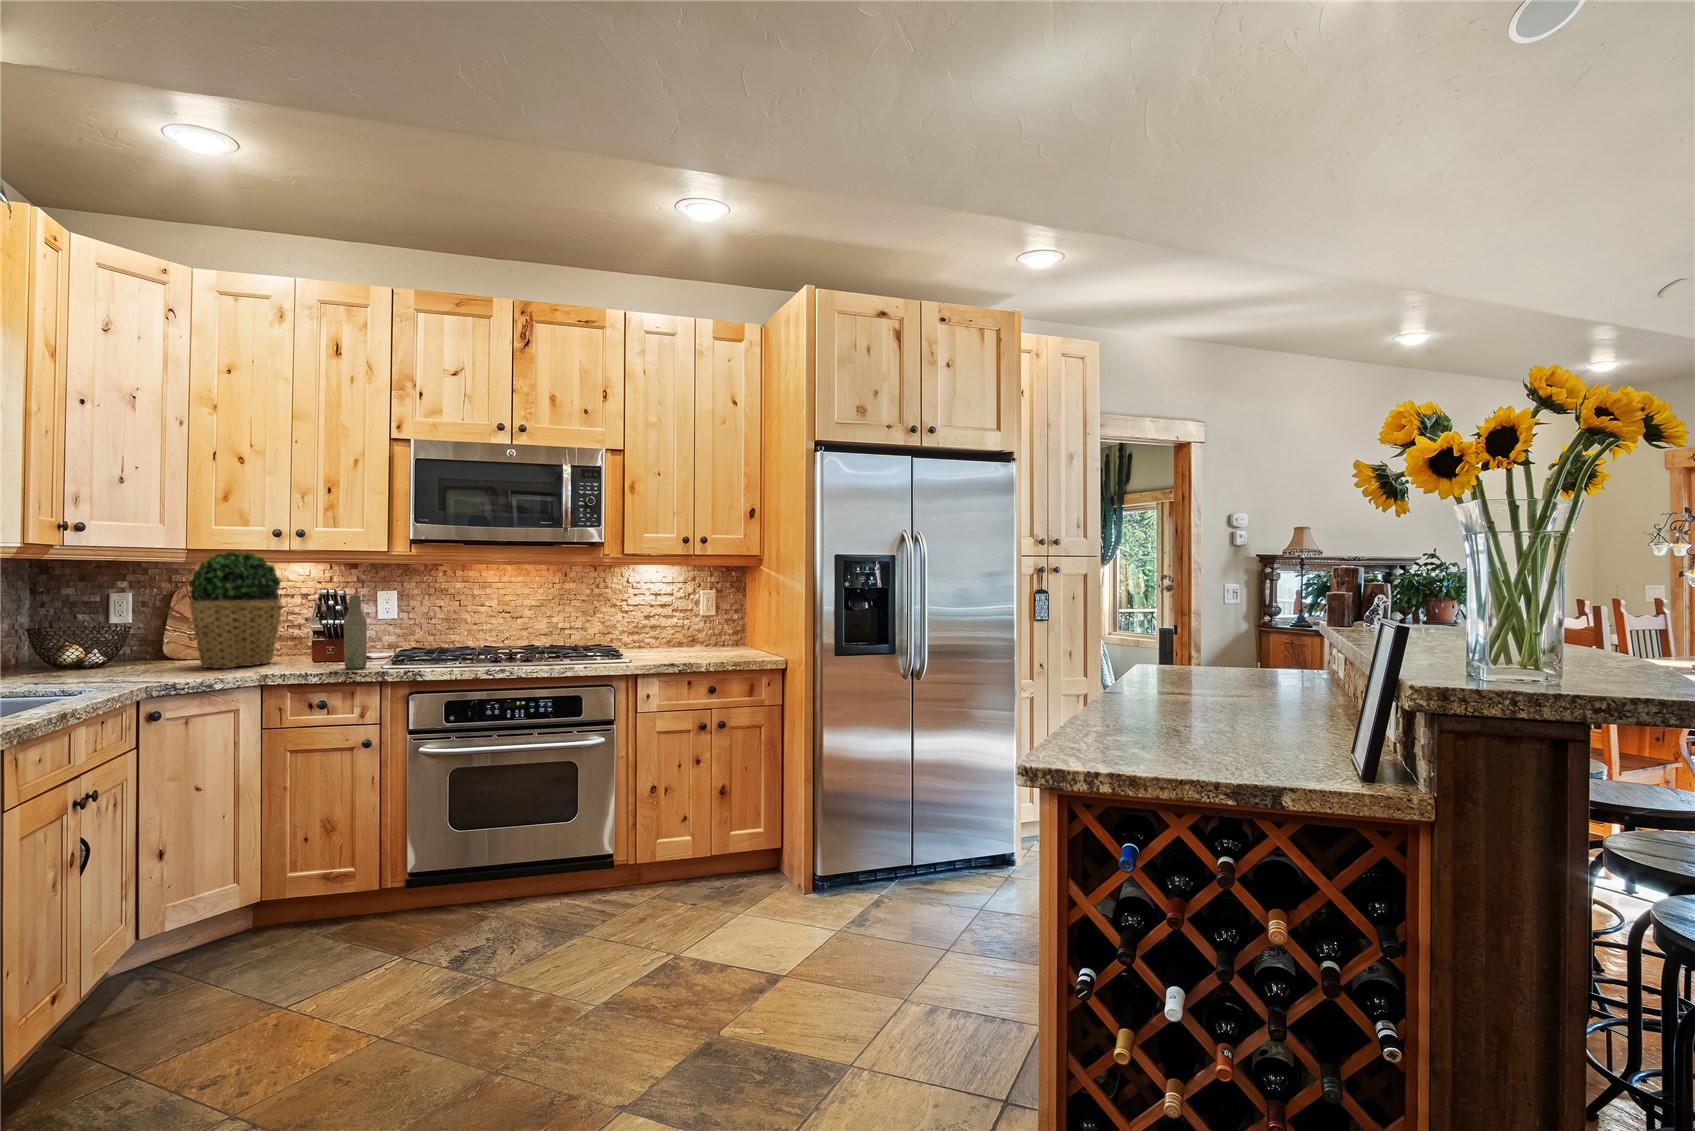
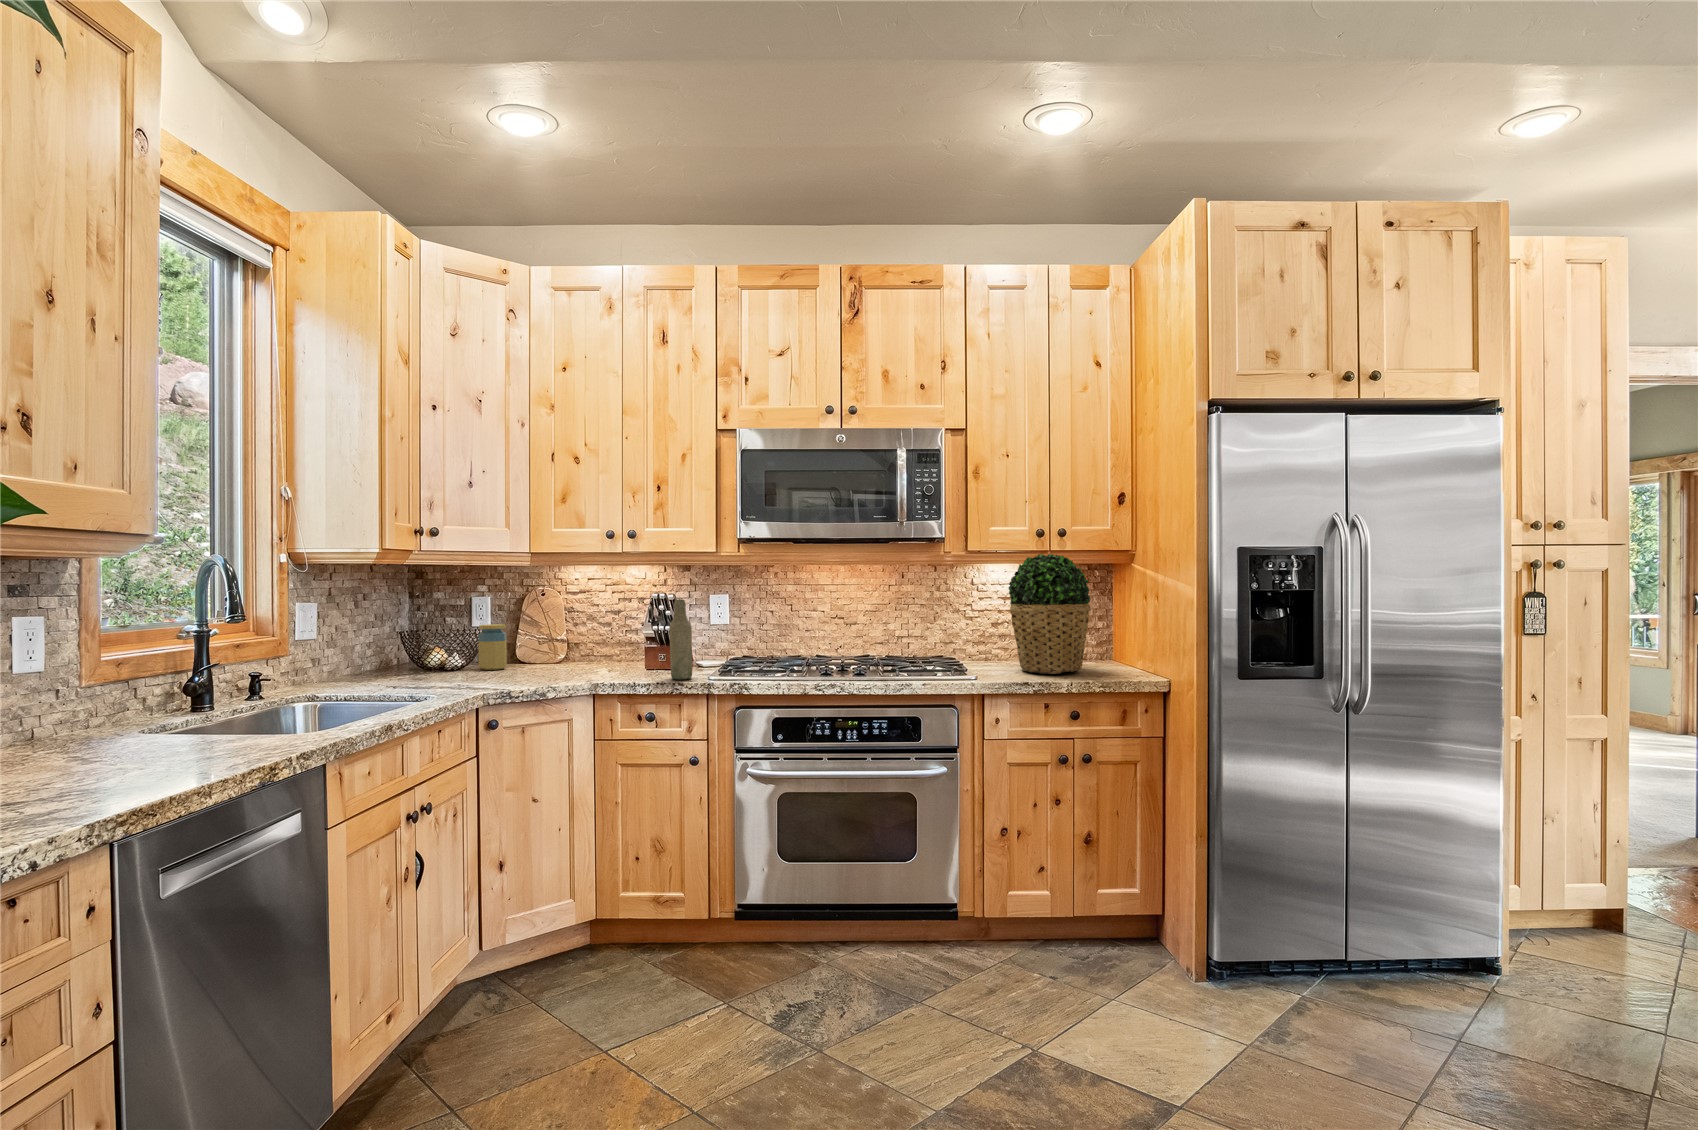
potted plant: present [188,551,282,669] -> present [1009,554,1091,674]
jar: none [123,620,156,666] -> present [478,624,507,670]

